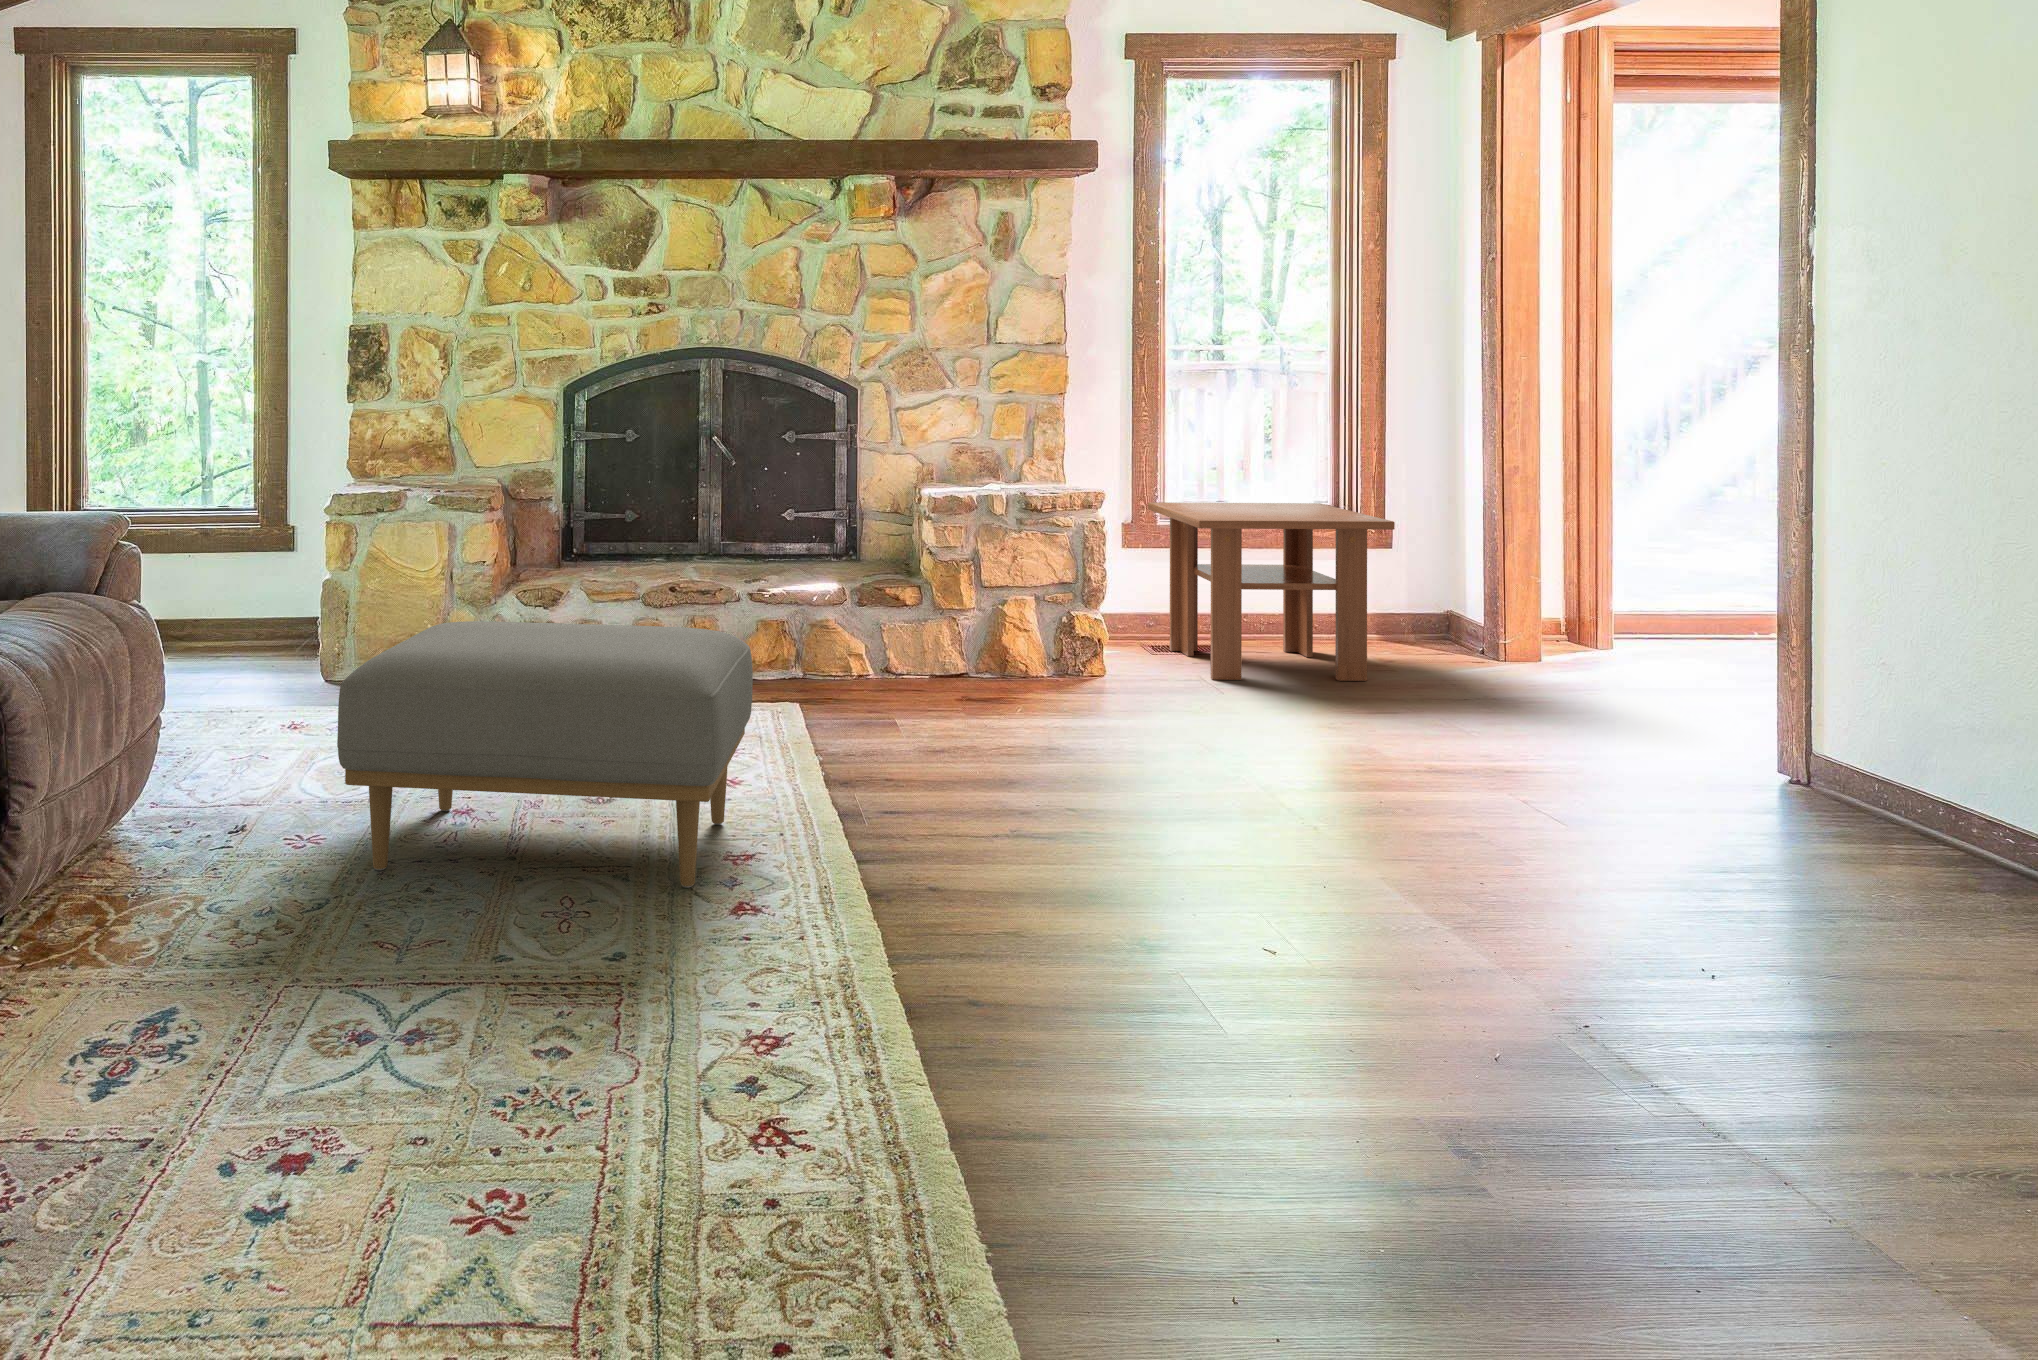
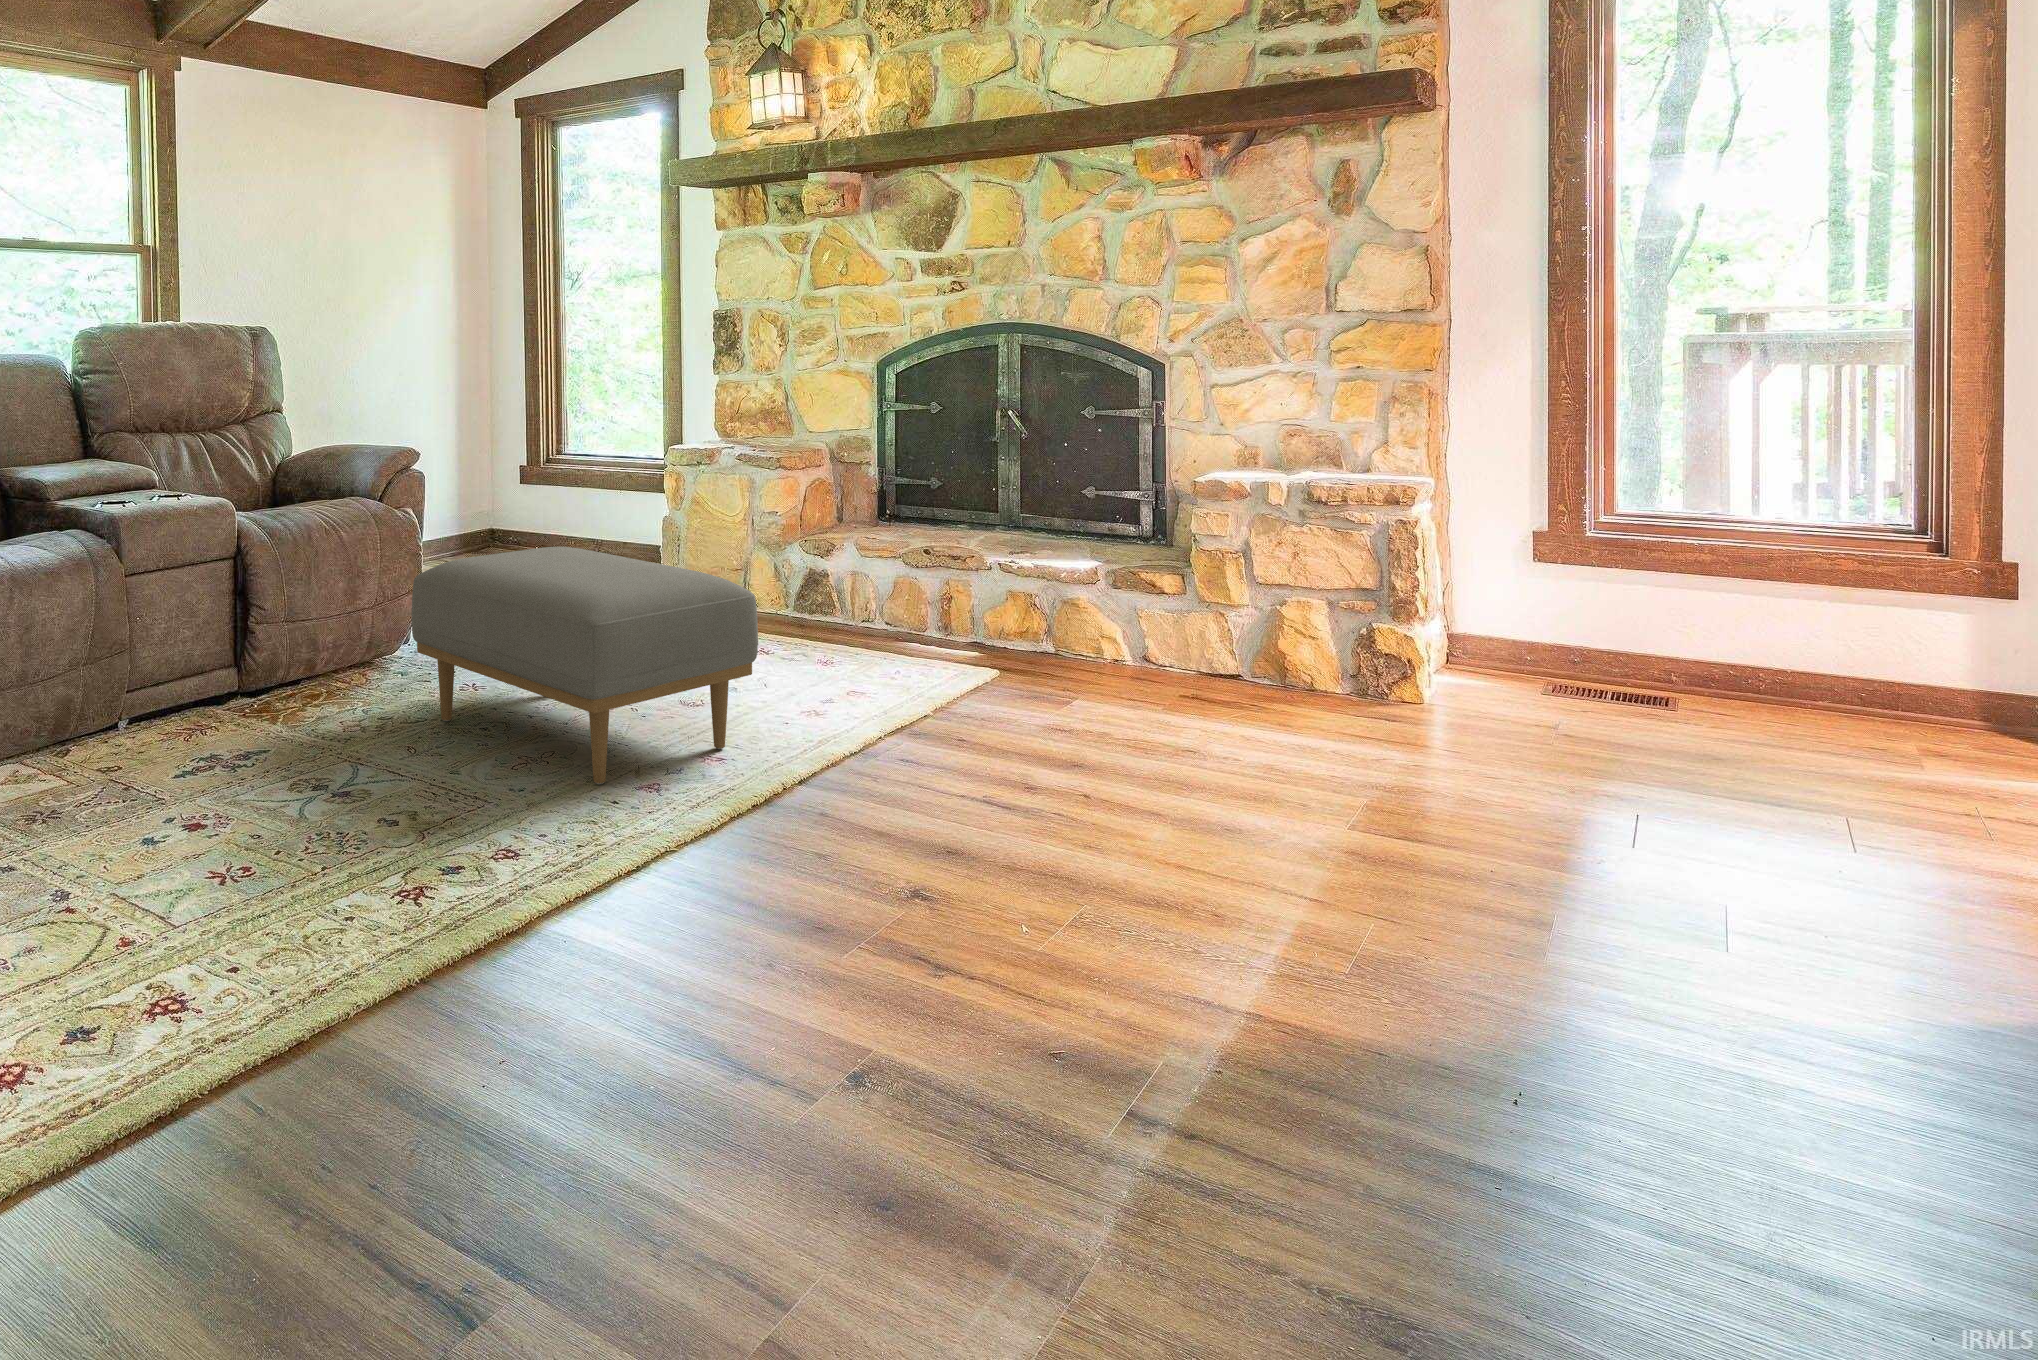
coffee table: present [1148,502,1395,681] -> none [1570,509,1939,790]

